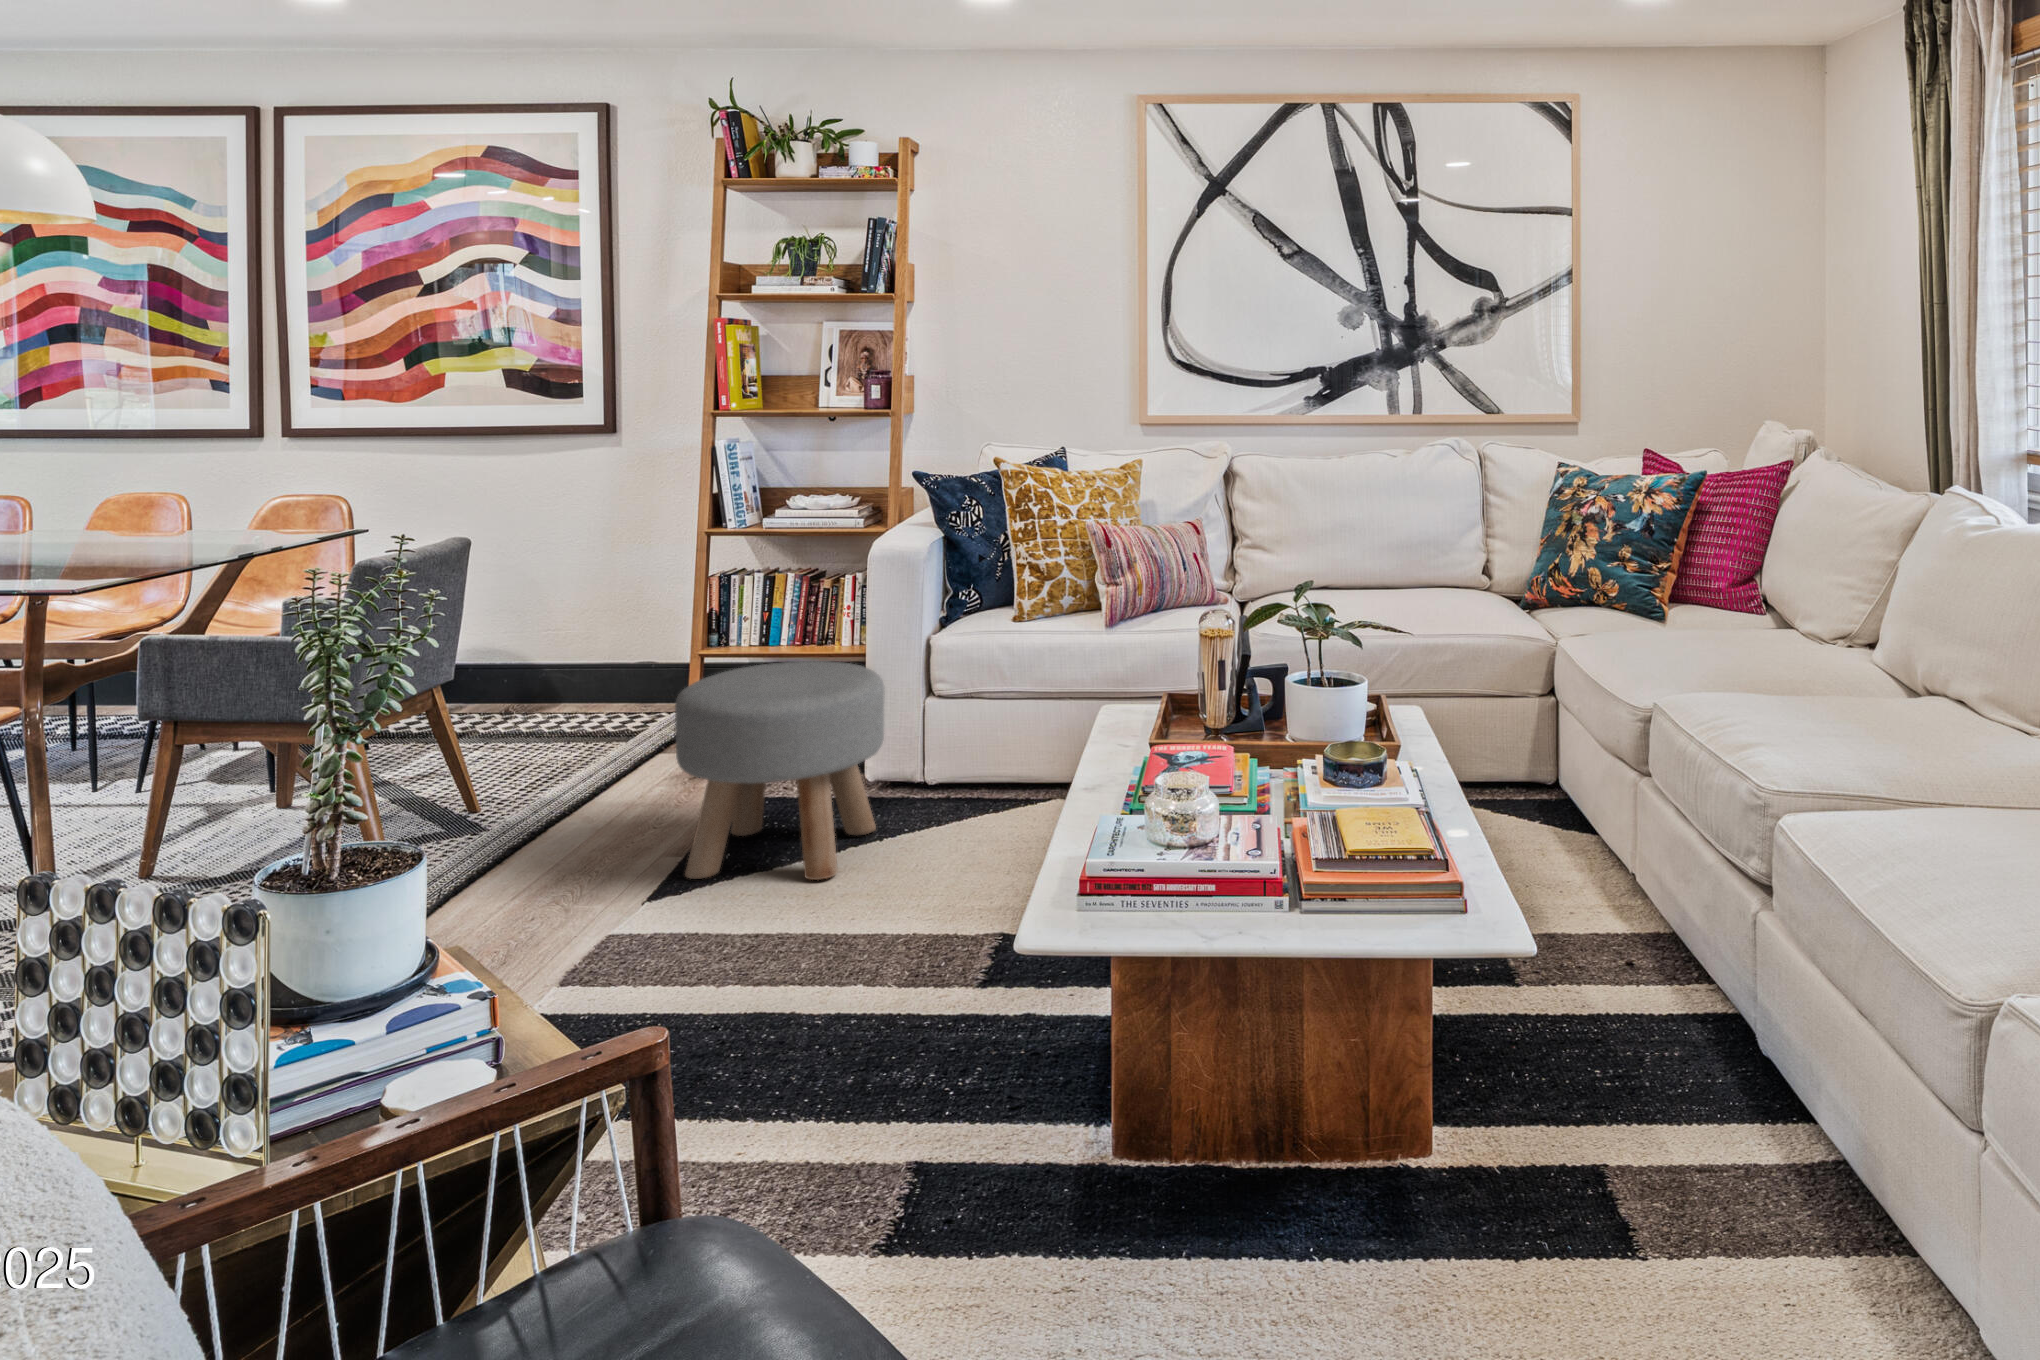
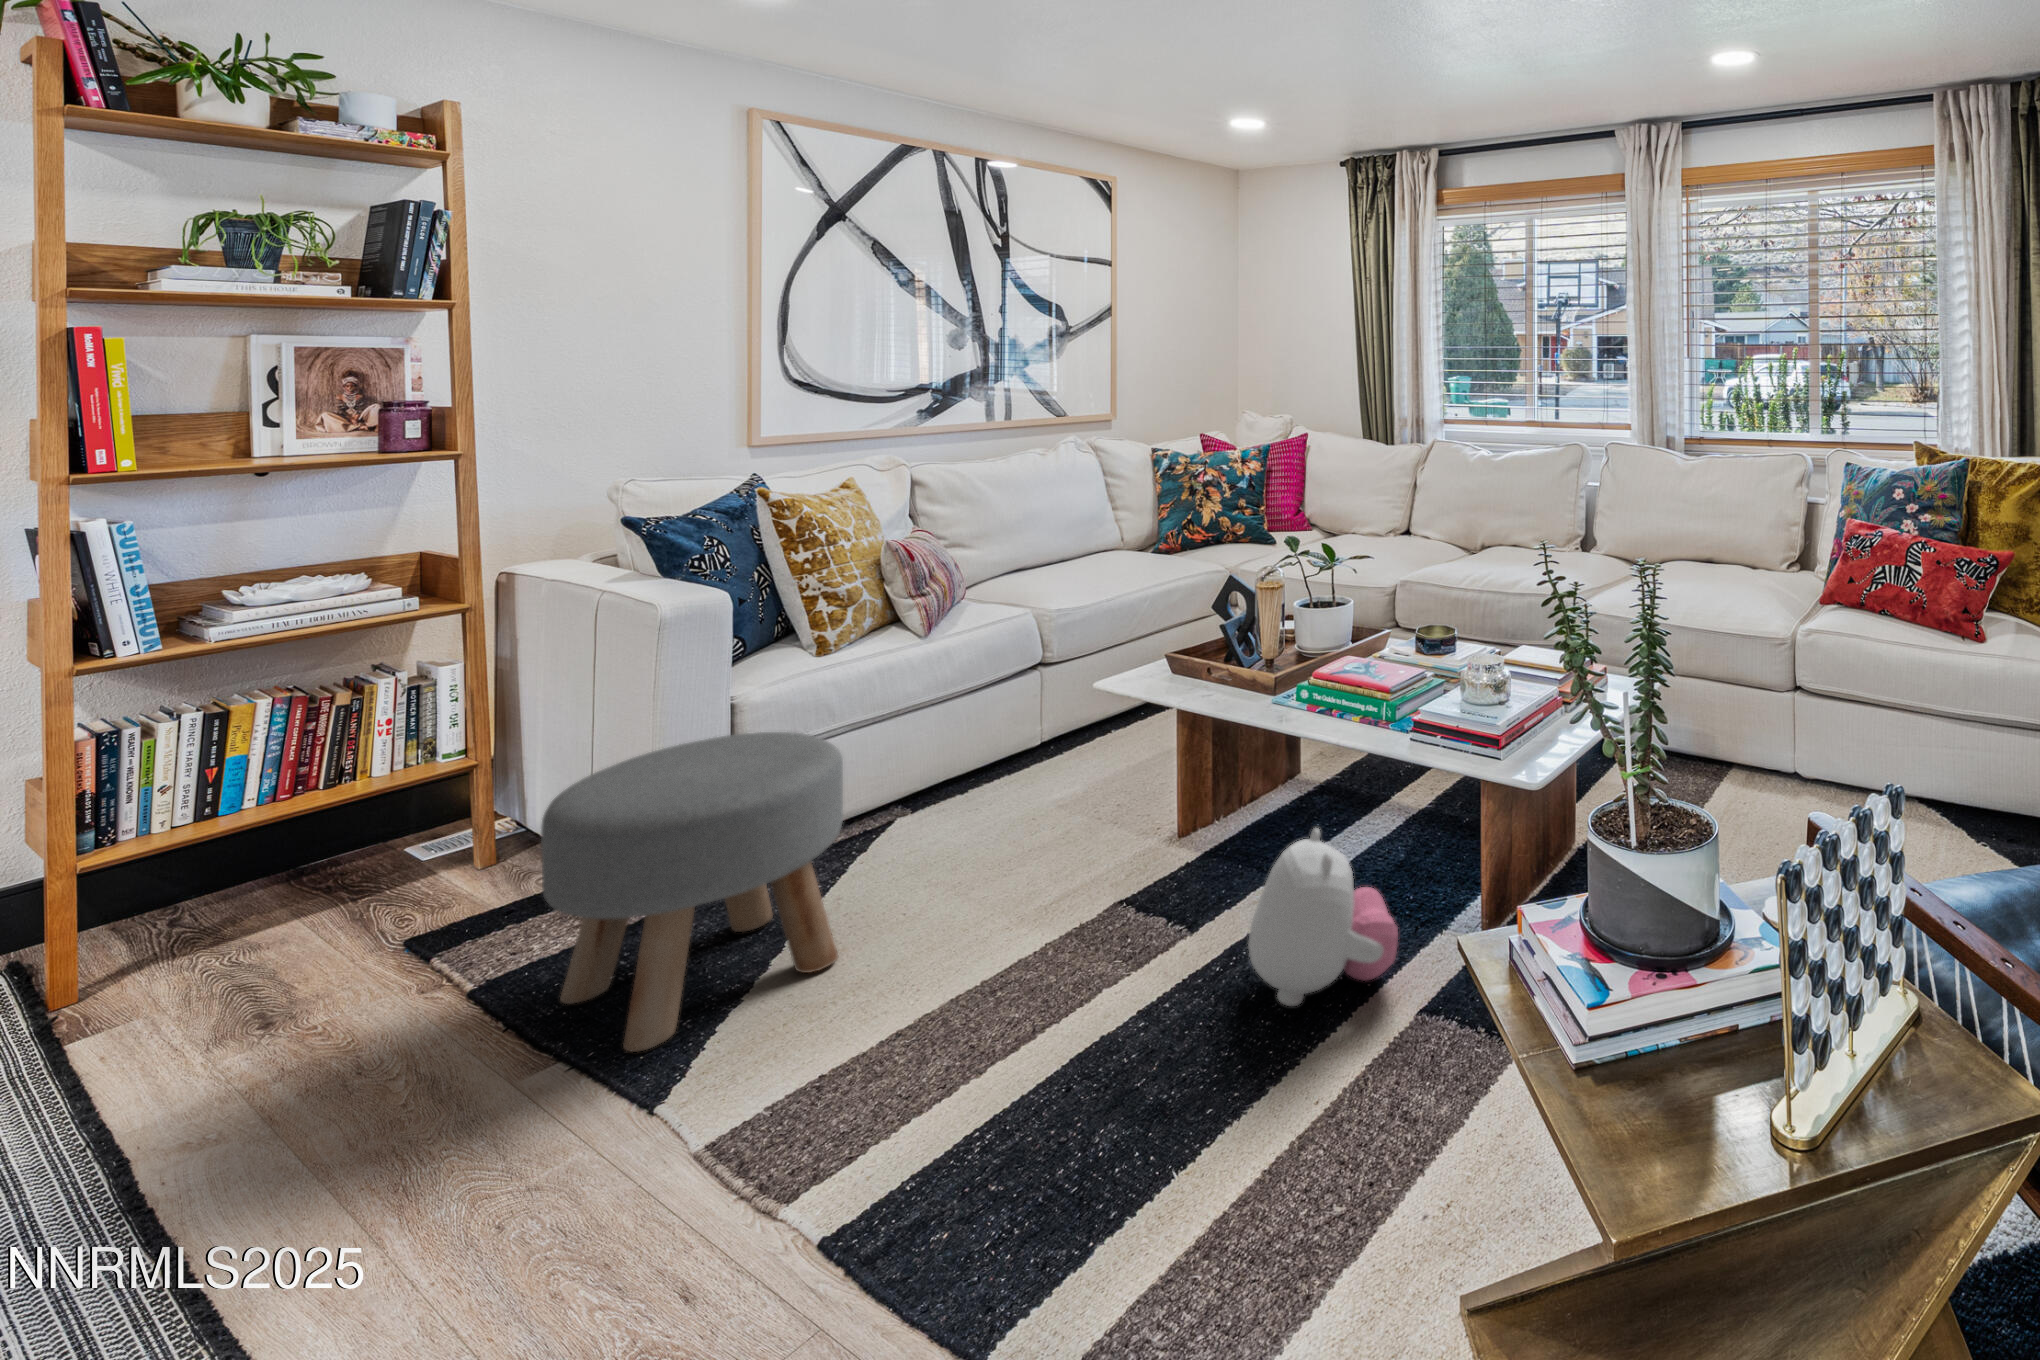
plush toy: none [831,914,1018,1121] -> present [1248,828,1398,1006]

